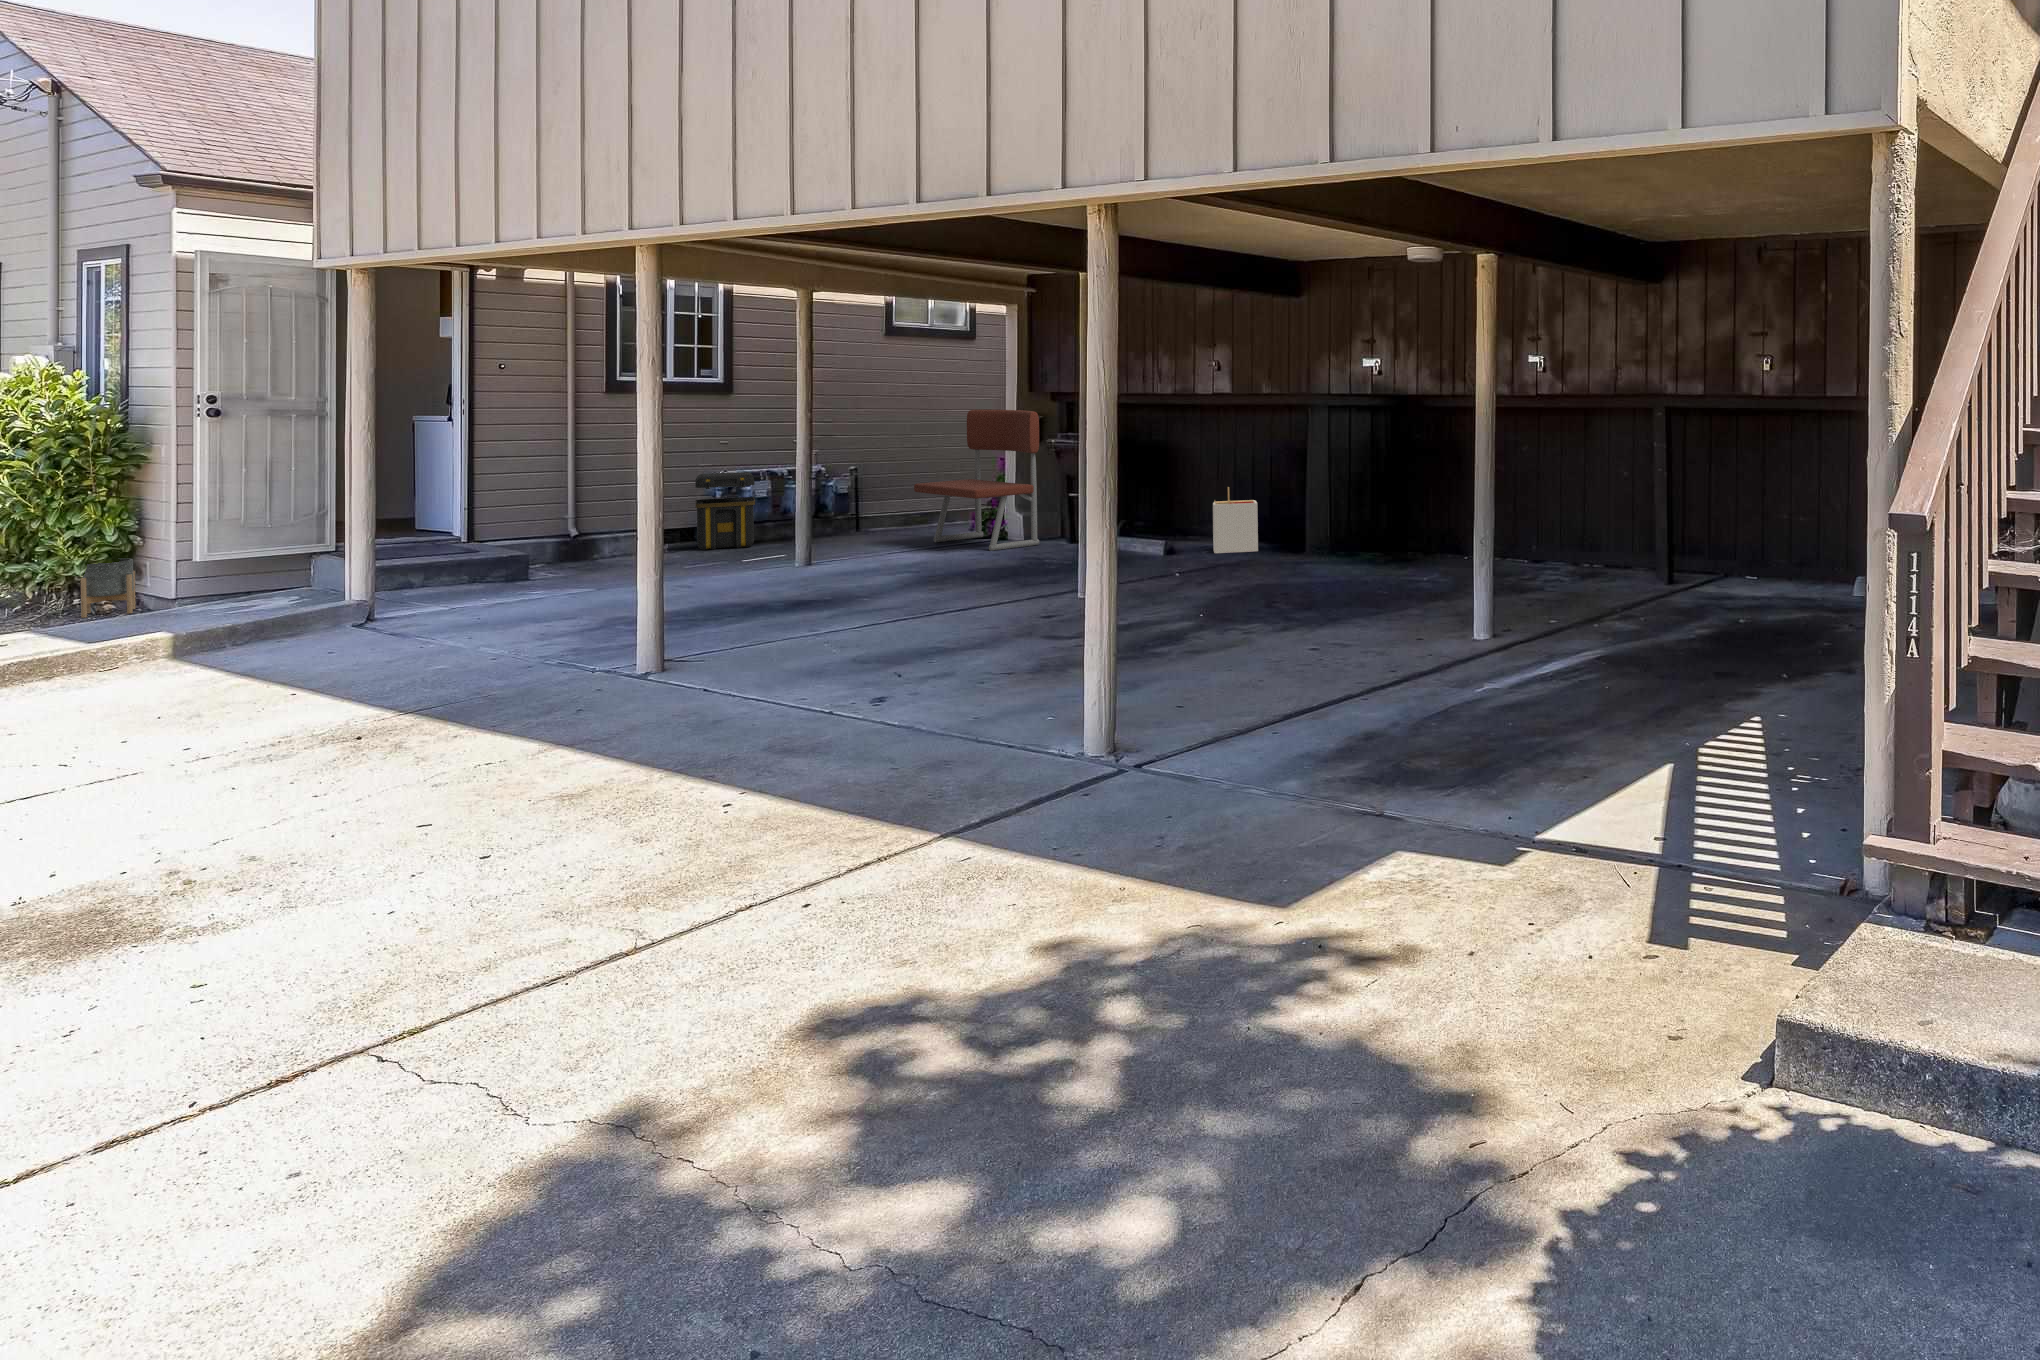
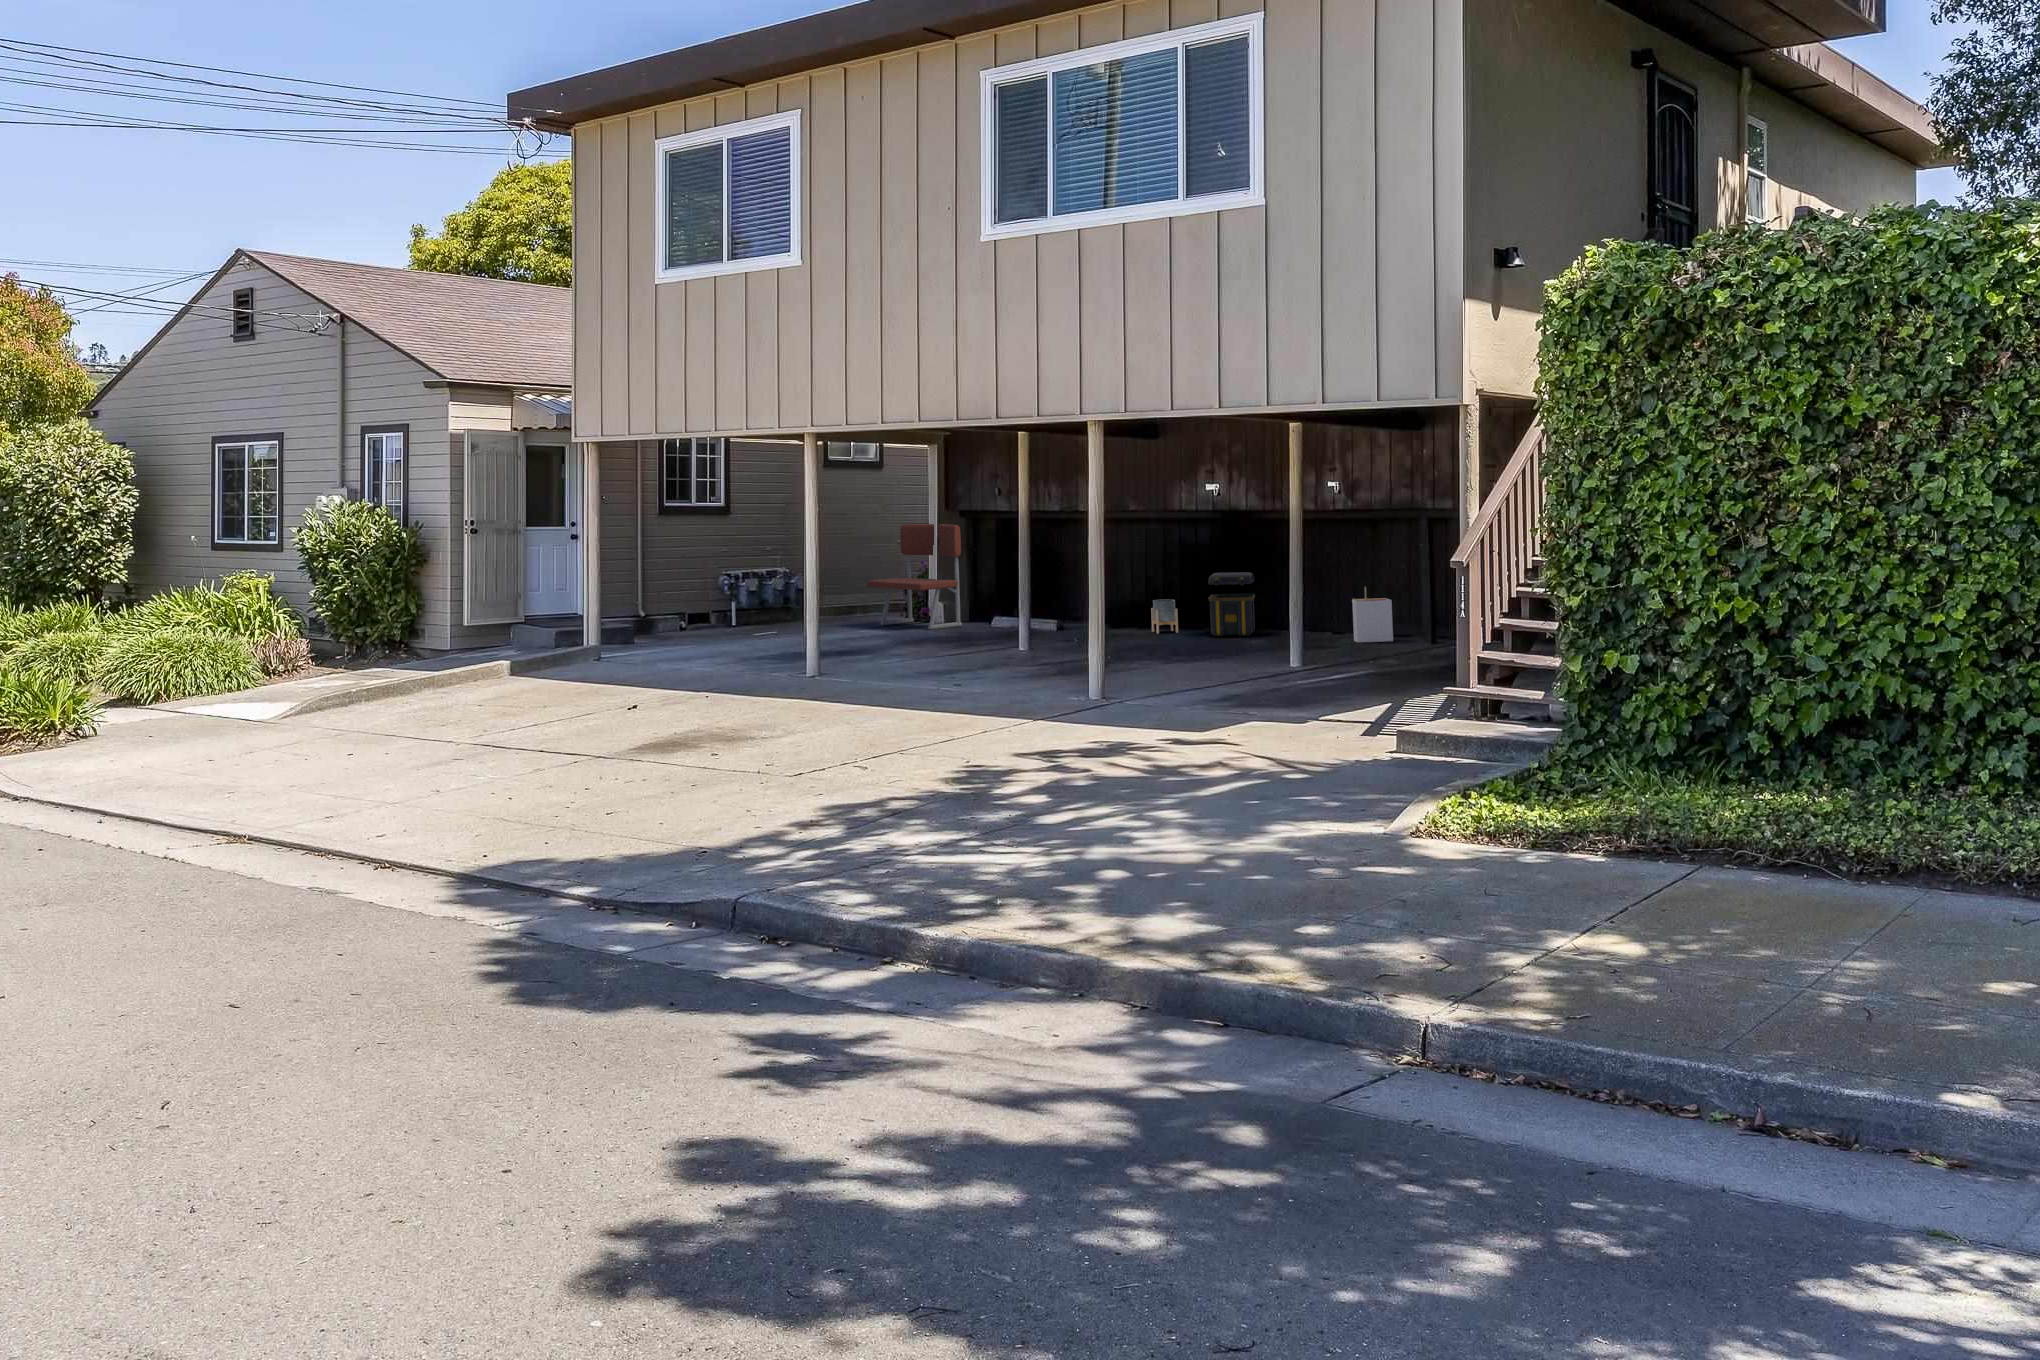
toolbox: present [695,472,755,550] -> present [1208,572,1255,636]
storage bin: present [1213,487,1258,553] -> present [1352,587,1393,642]
planter: present [81,559,136,618] -> present [1151,599,1178,634]

